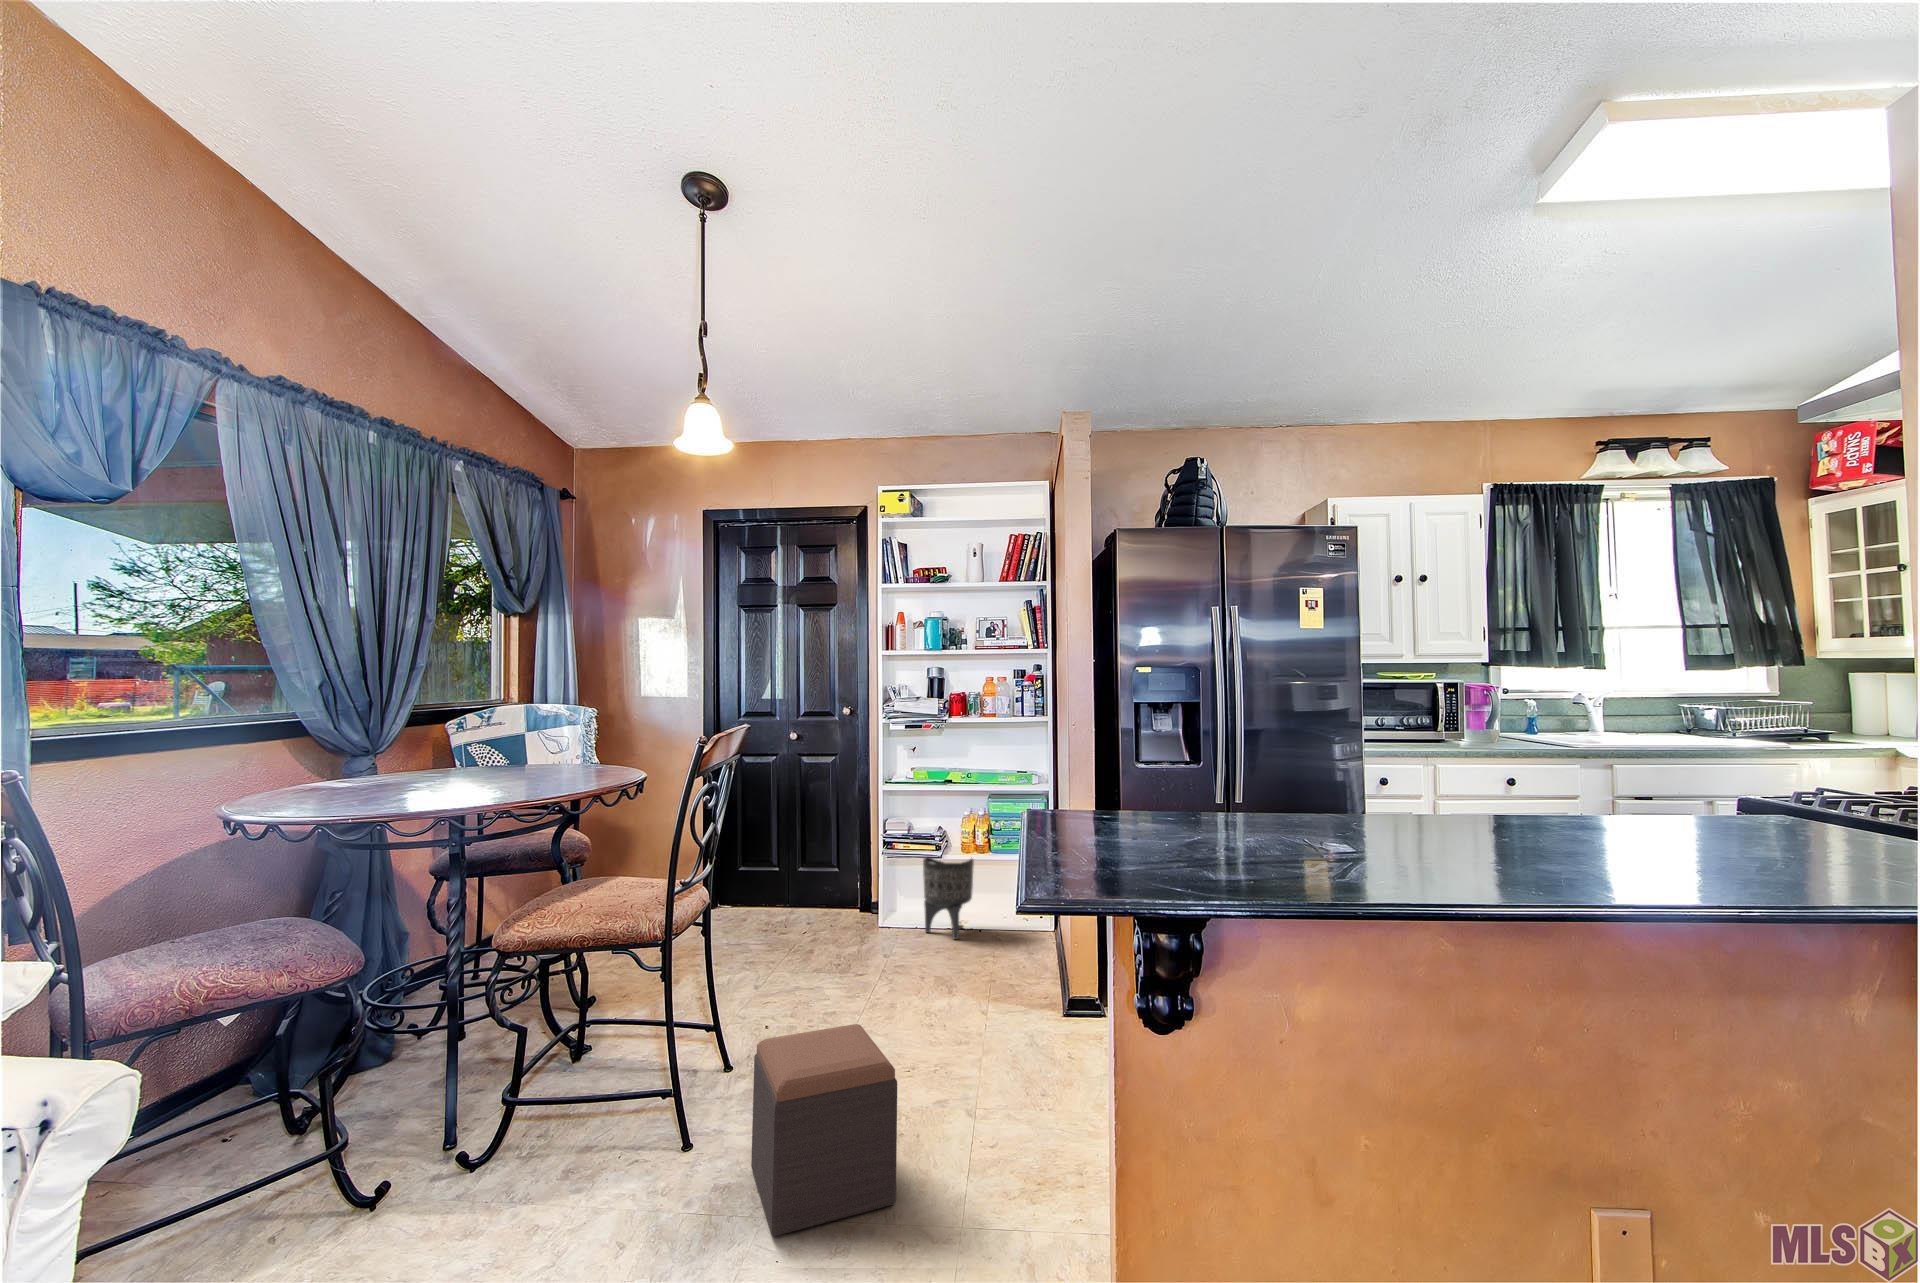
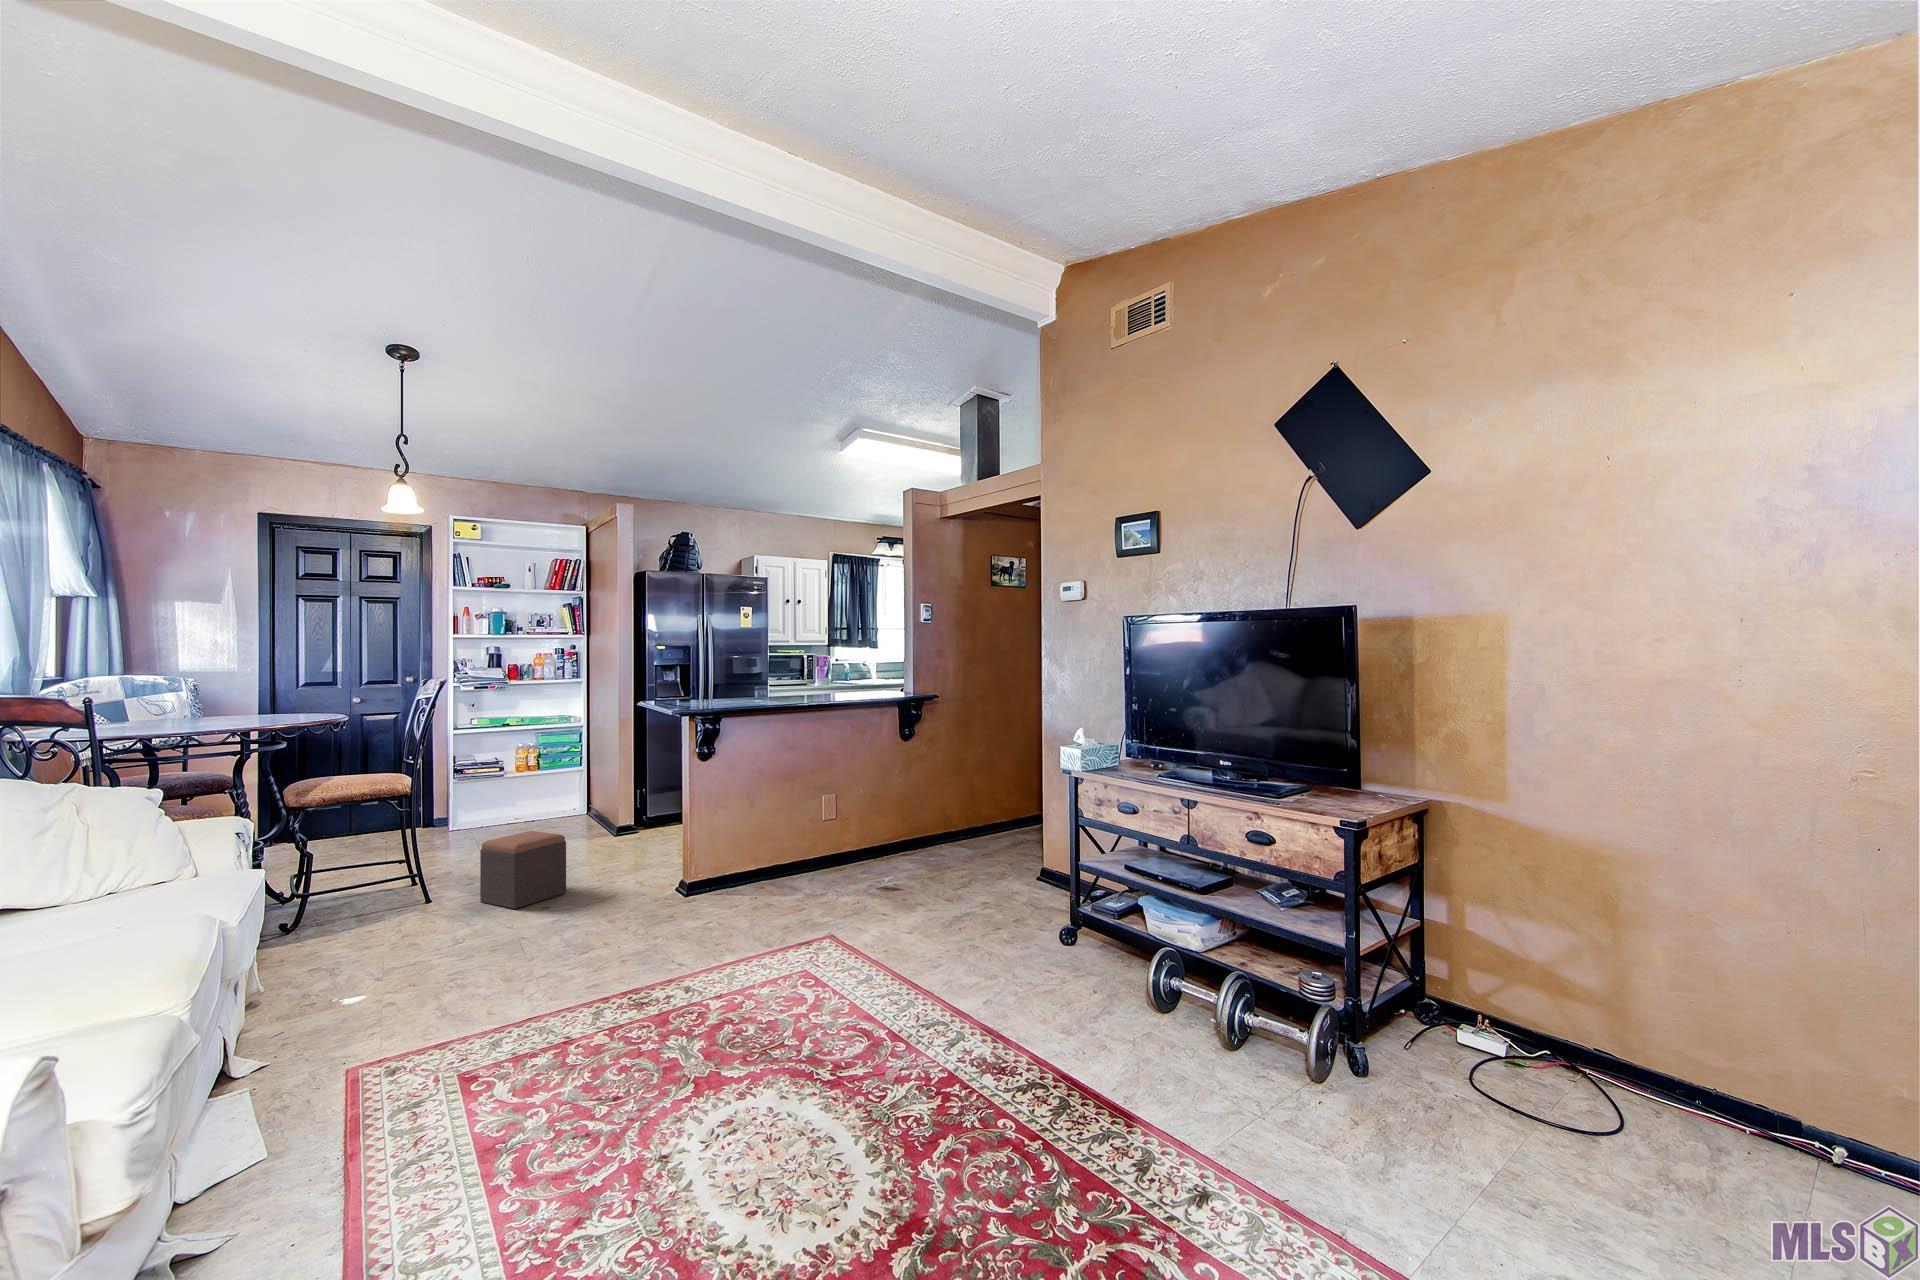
planter: present [923,857,974,939] -> none [492,772,531,825]

